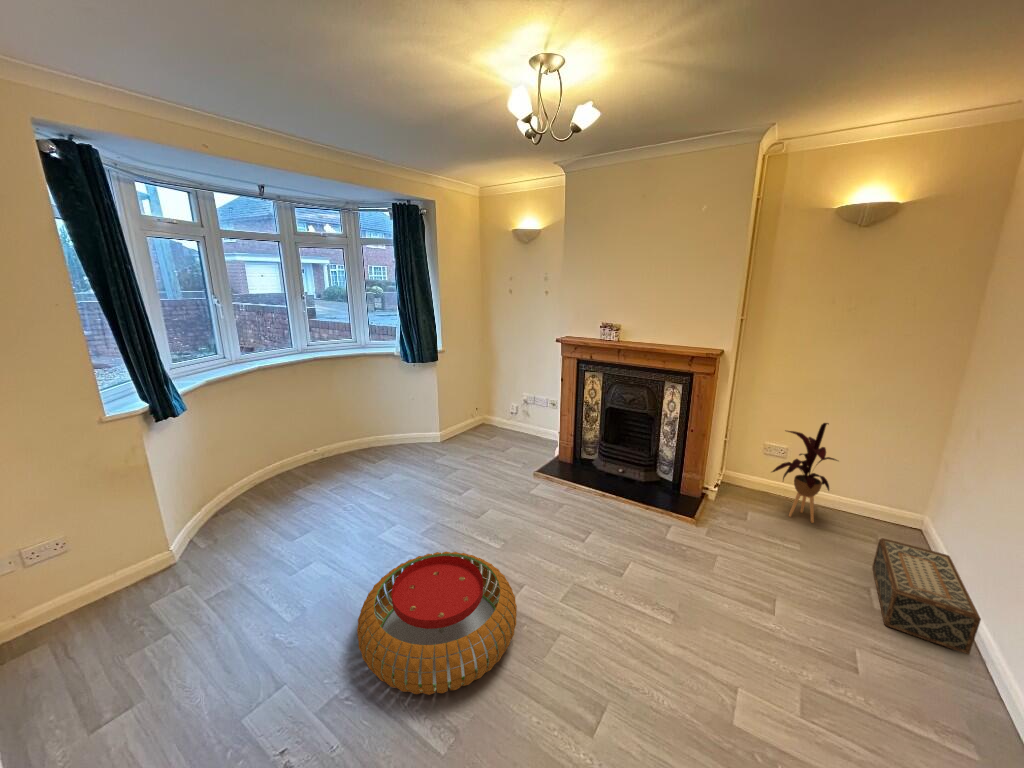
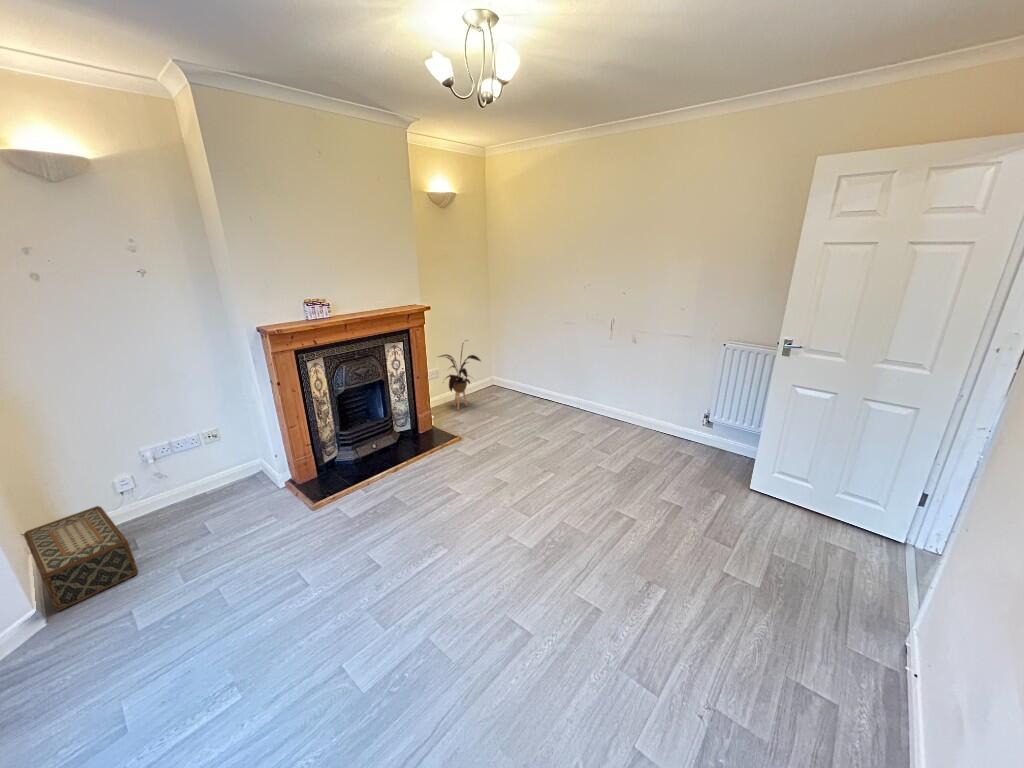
woven basket: present [872,538,981,655] -> present [24,506,138,611]
pouf: present [357,552,517,695] -> none [511,509,660,635]

